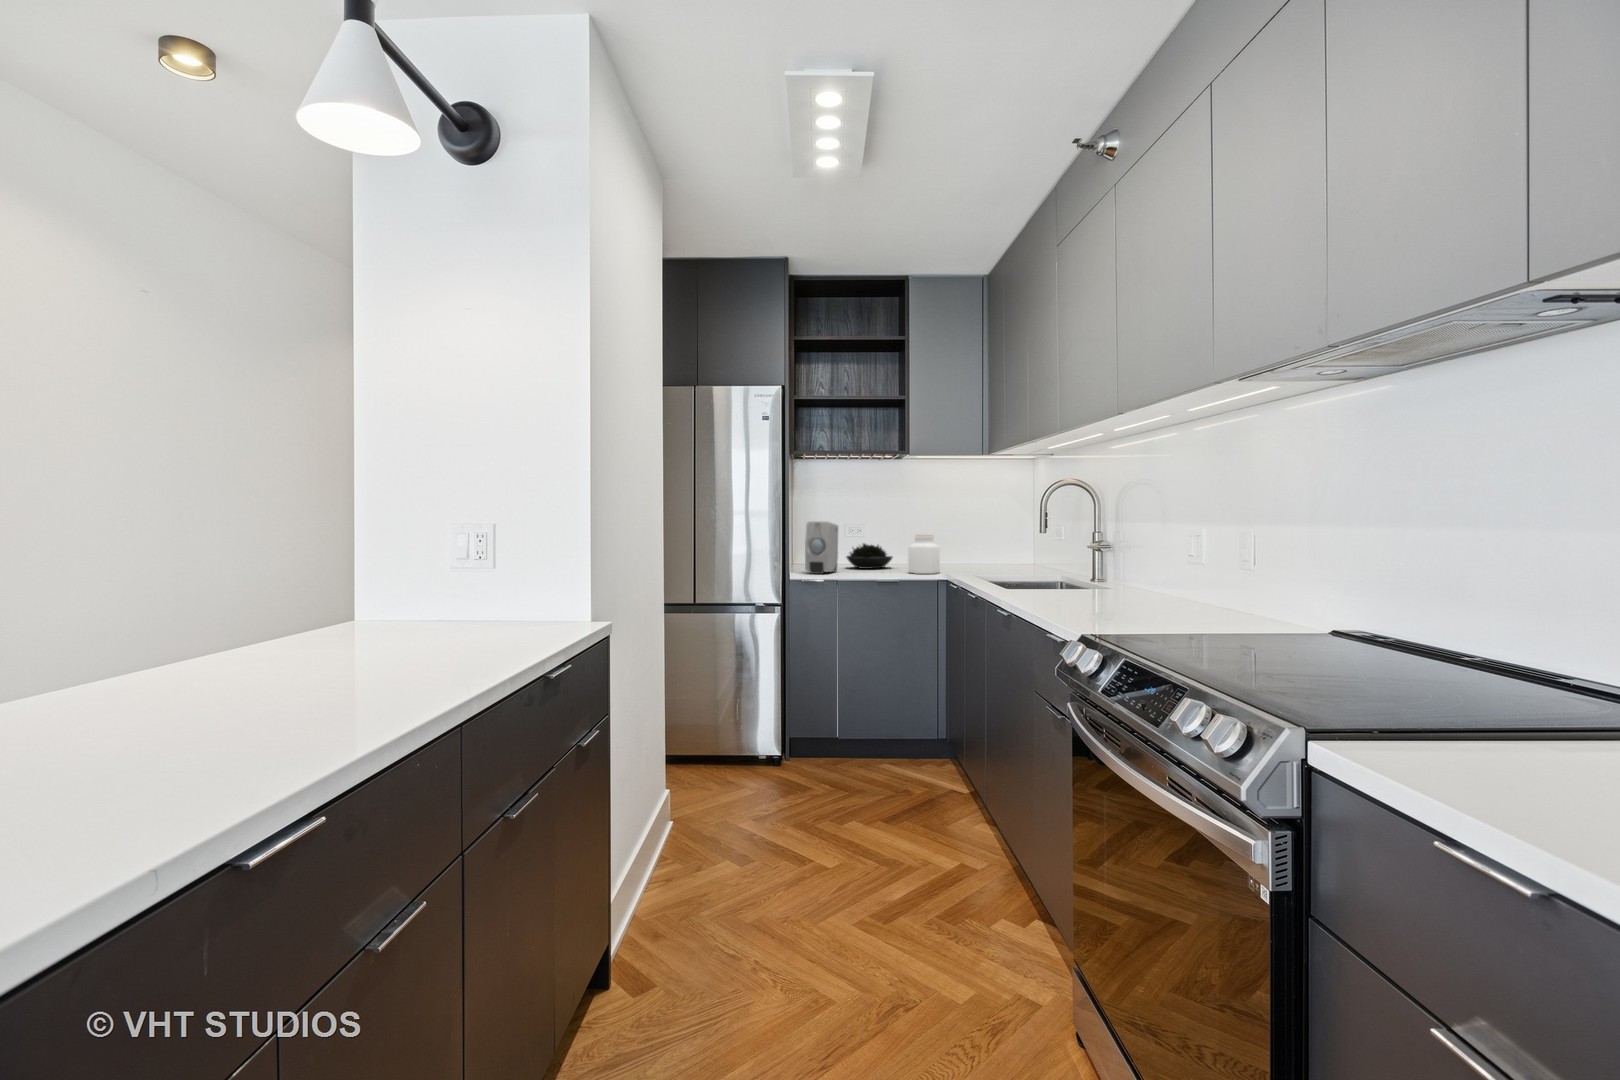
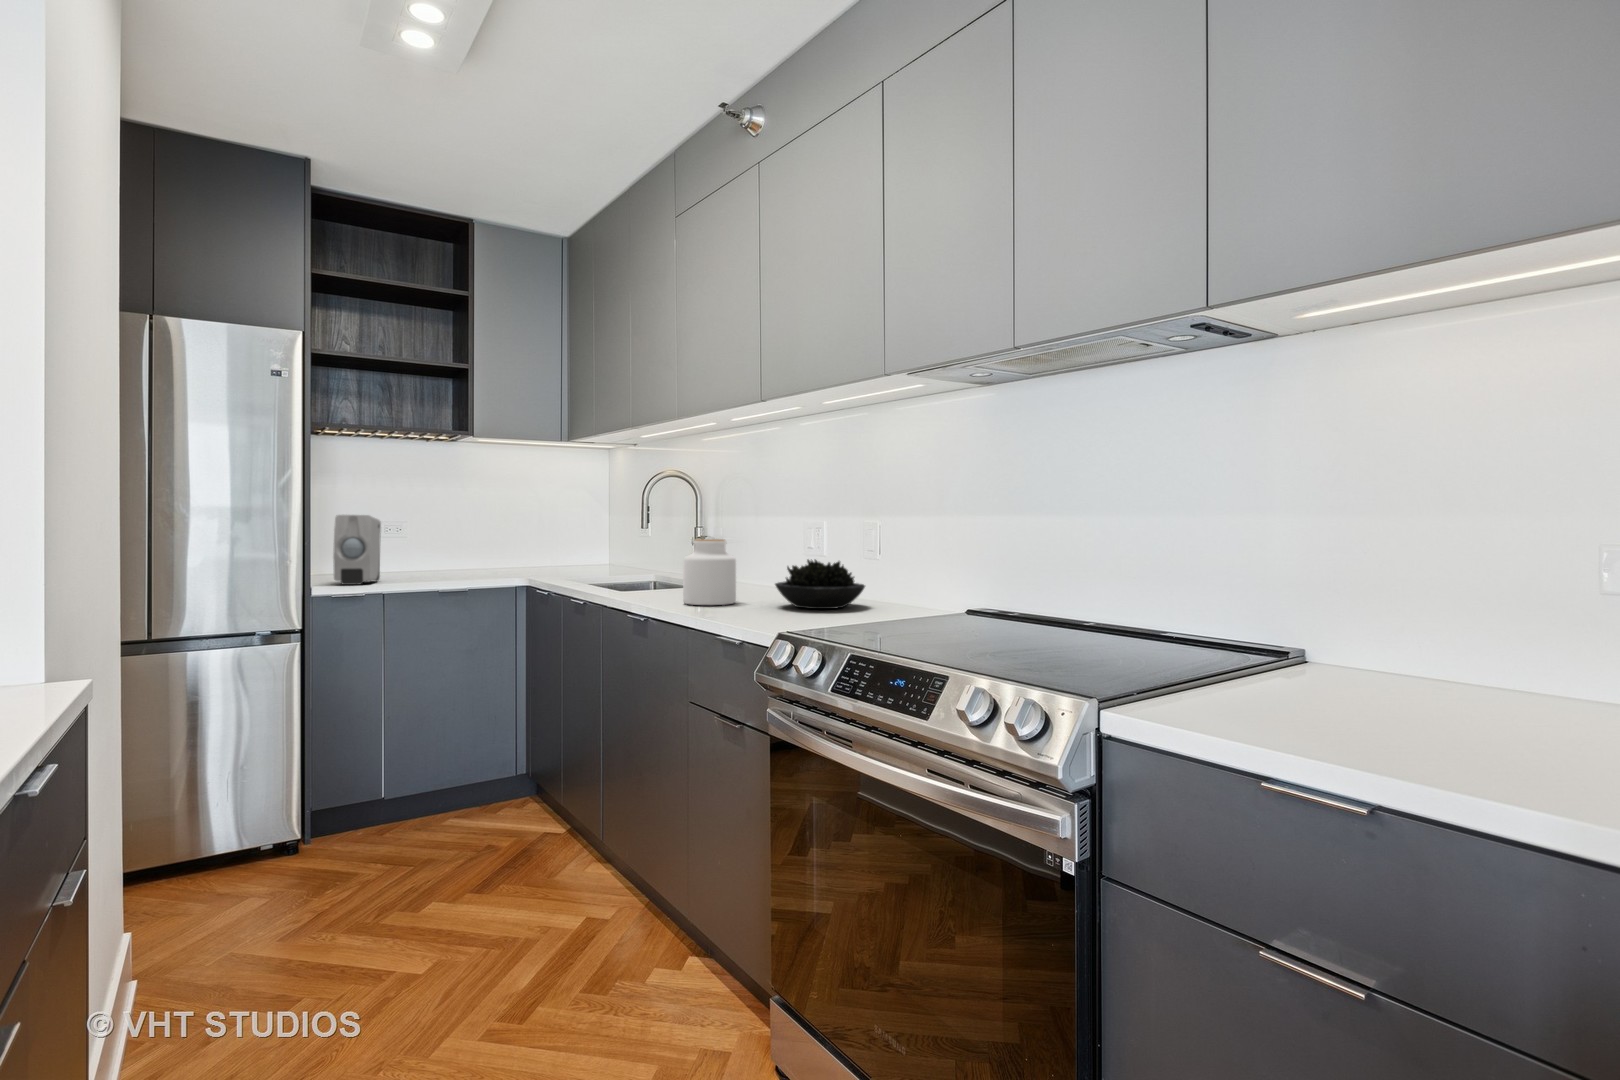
jar: present [908,535,940,574] -> present [683,539,736,605]
succulent plant: present [846,543,892,569] -> present [775,560,865,609]

